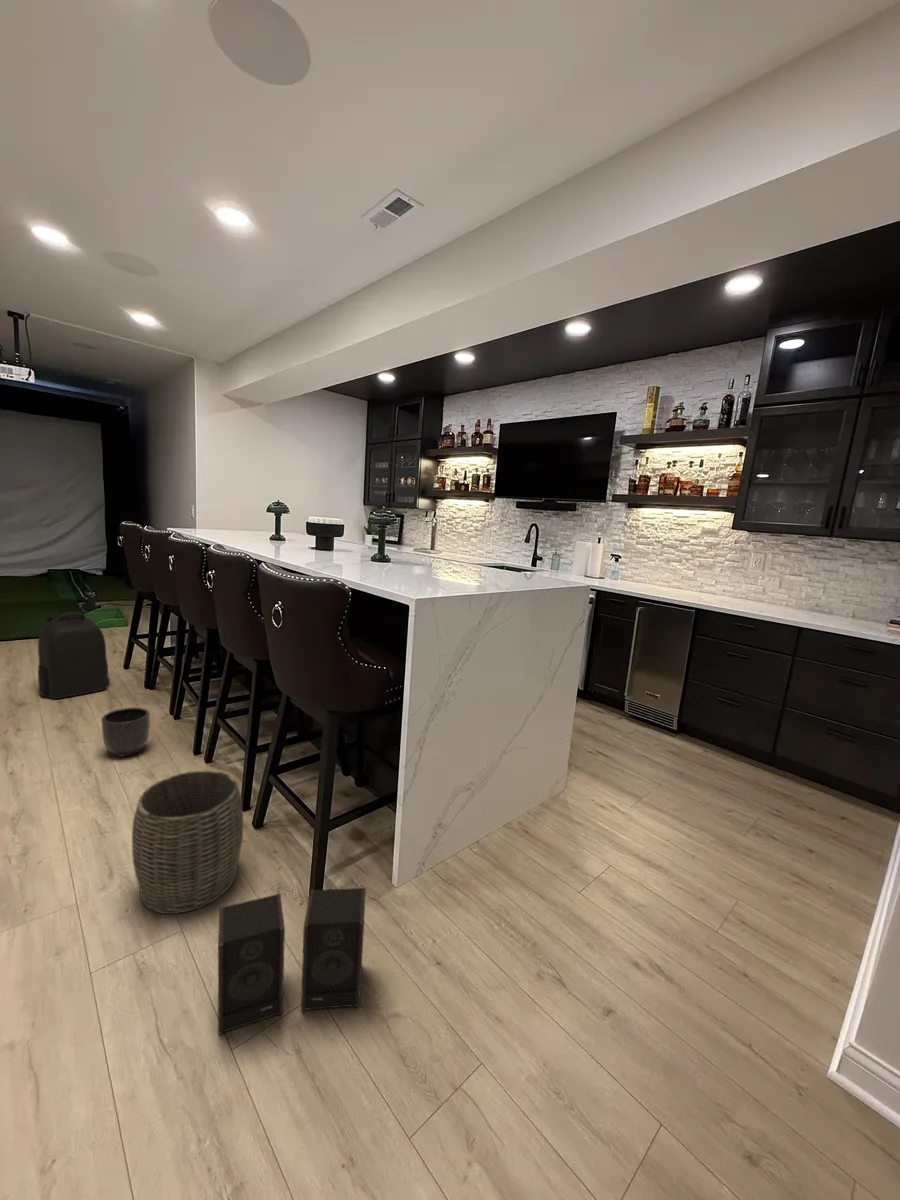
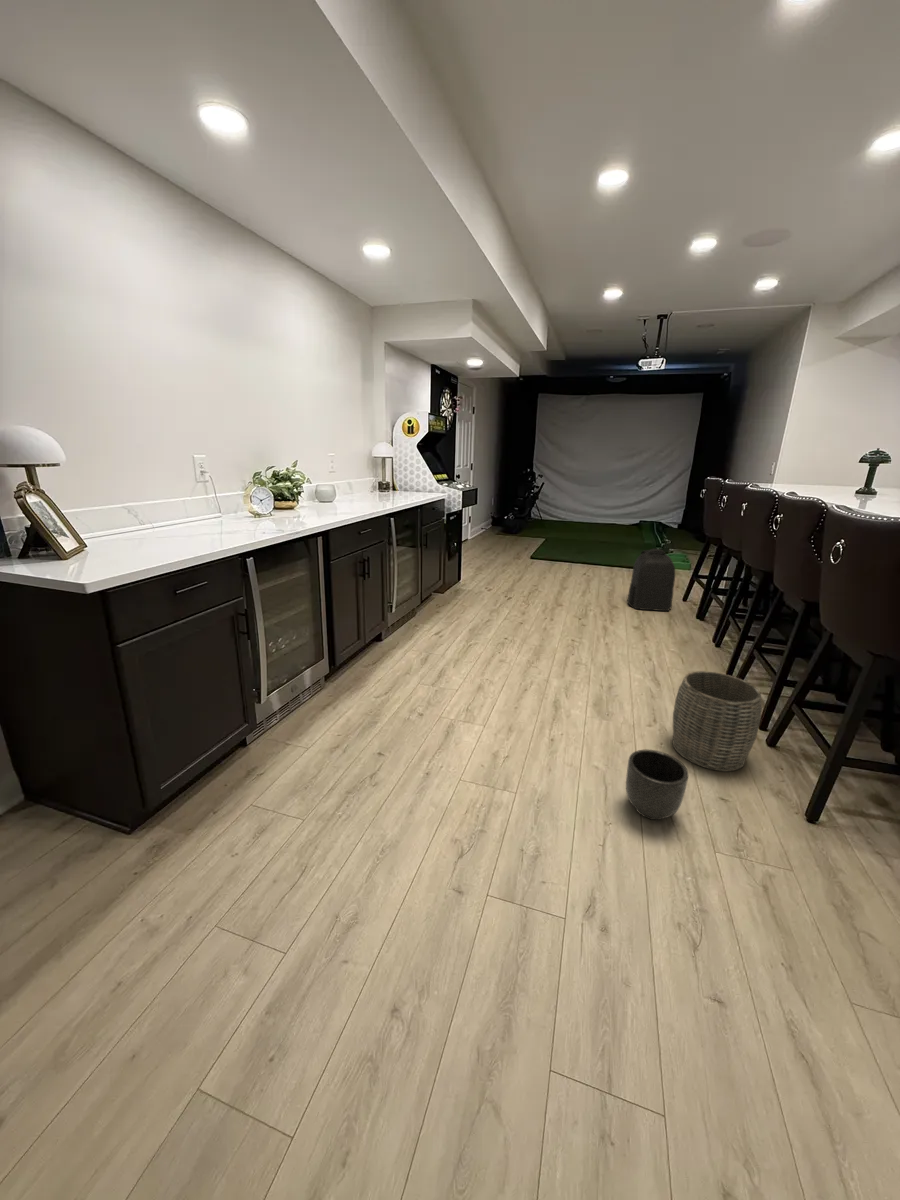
planter: present [101,708,150,756] -> present [626,750,688,820]
speaker: present [218,888,366,1035] -> none [709,762,868,907]

